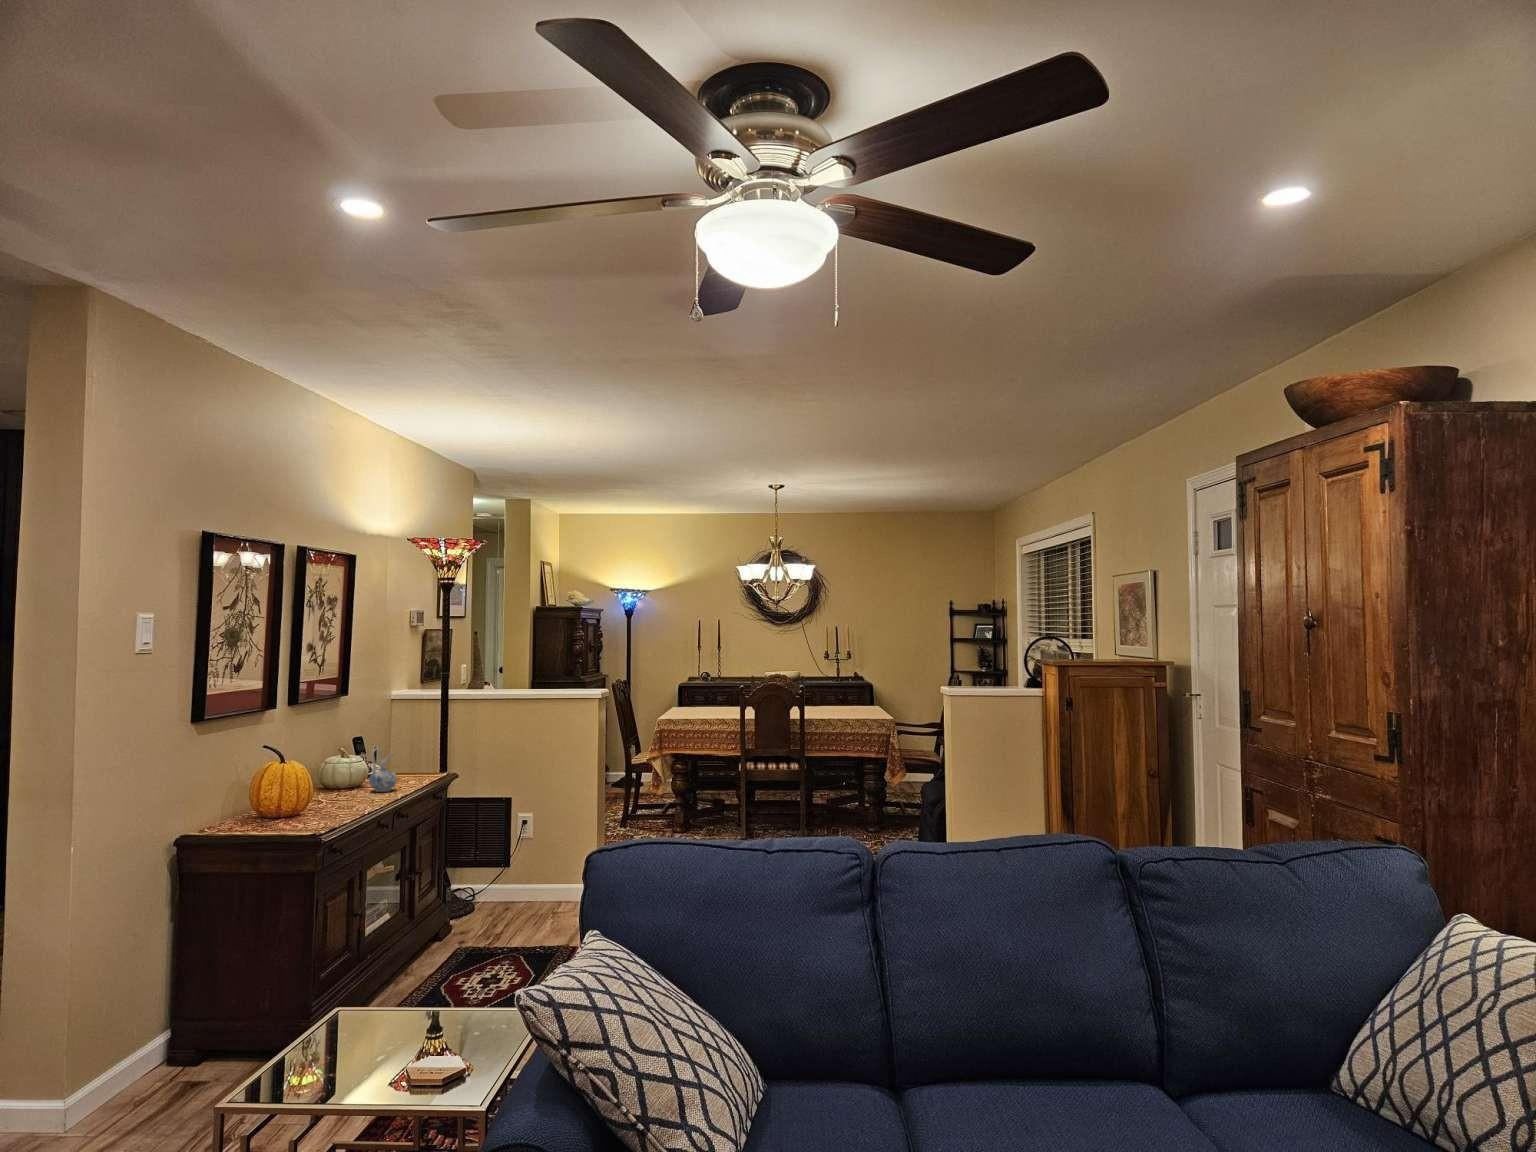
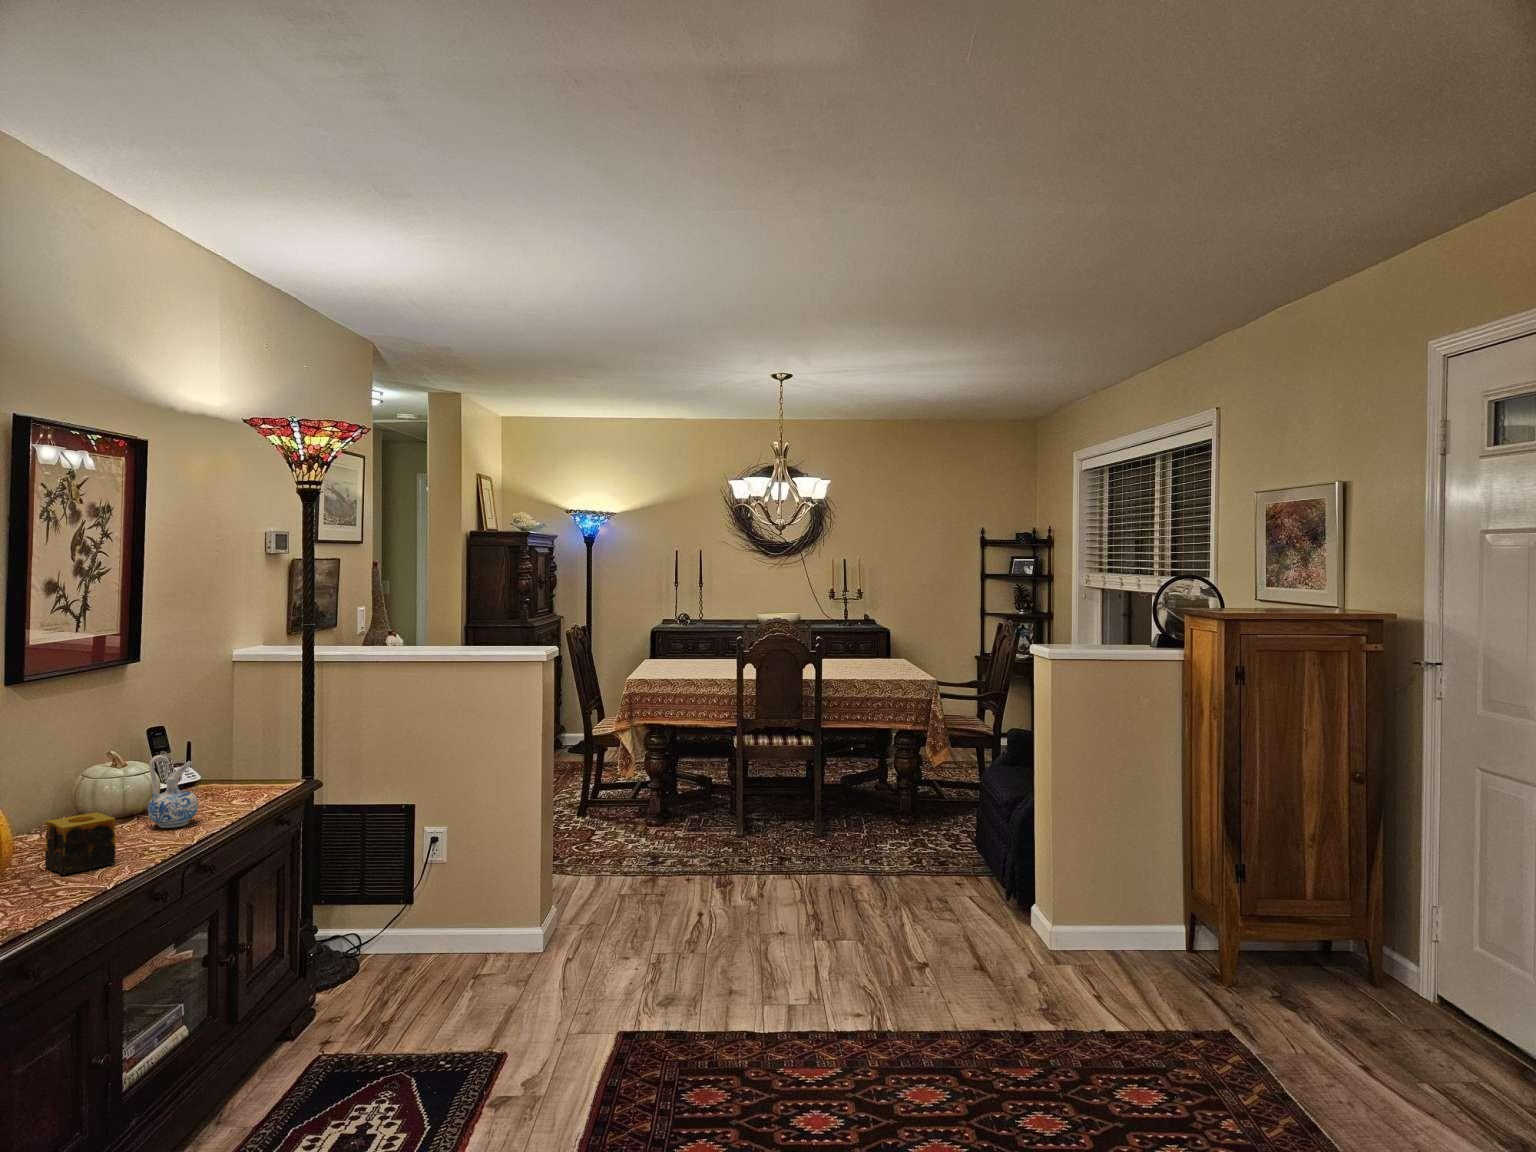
candle: none [327,776,365,808] -> present [45,812,115,875]

